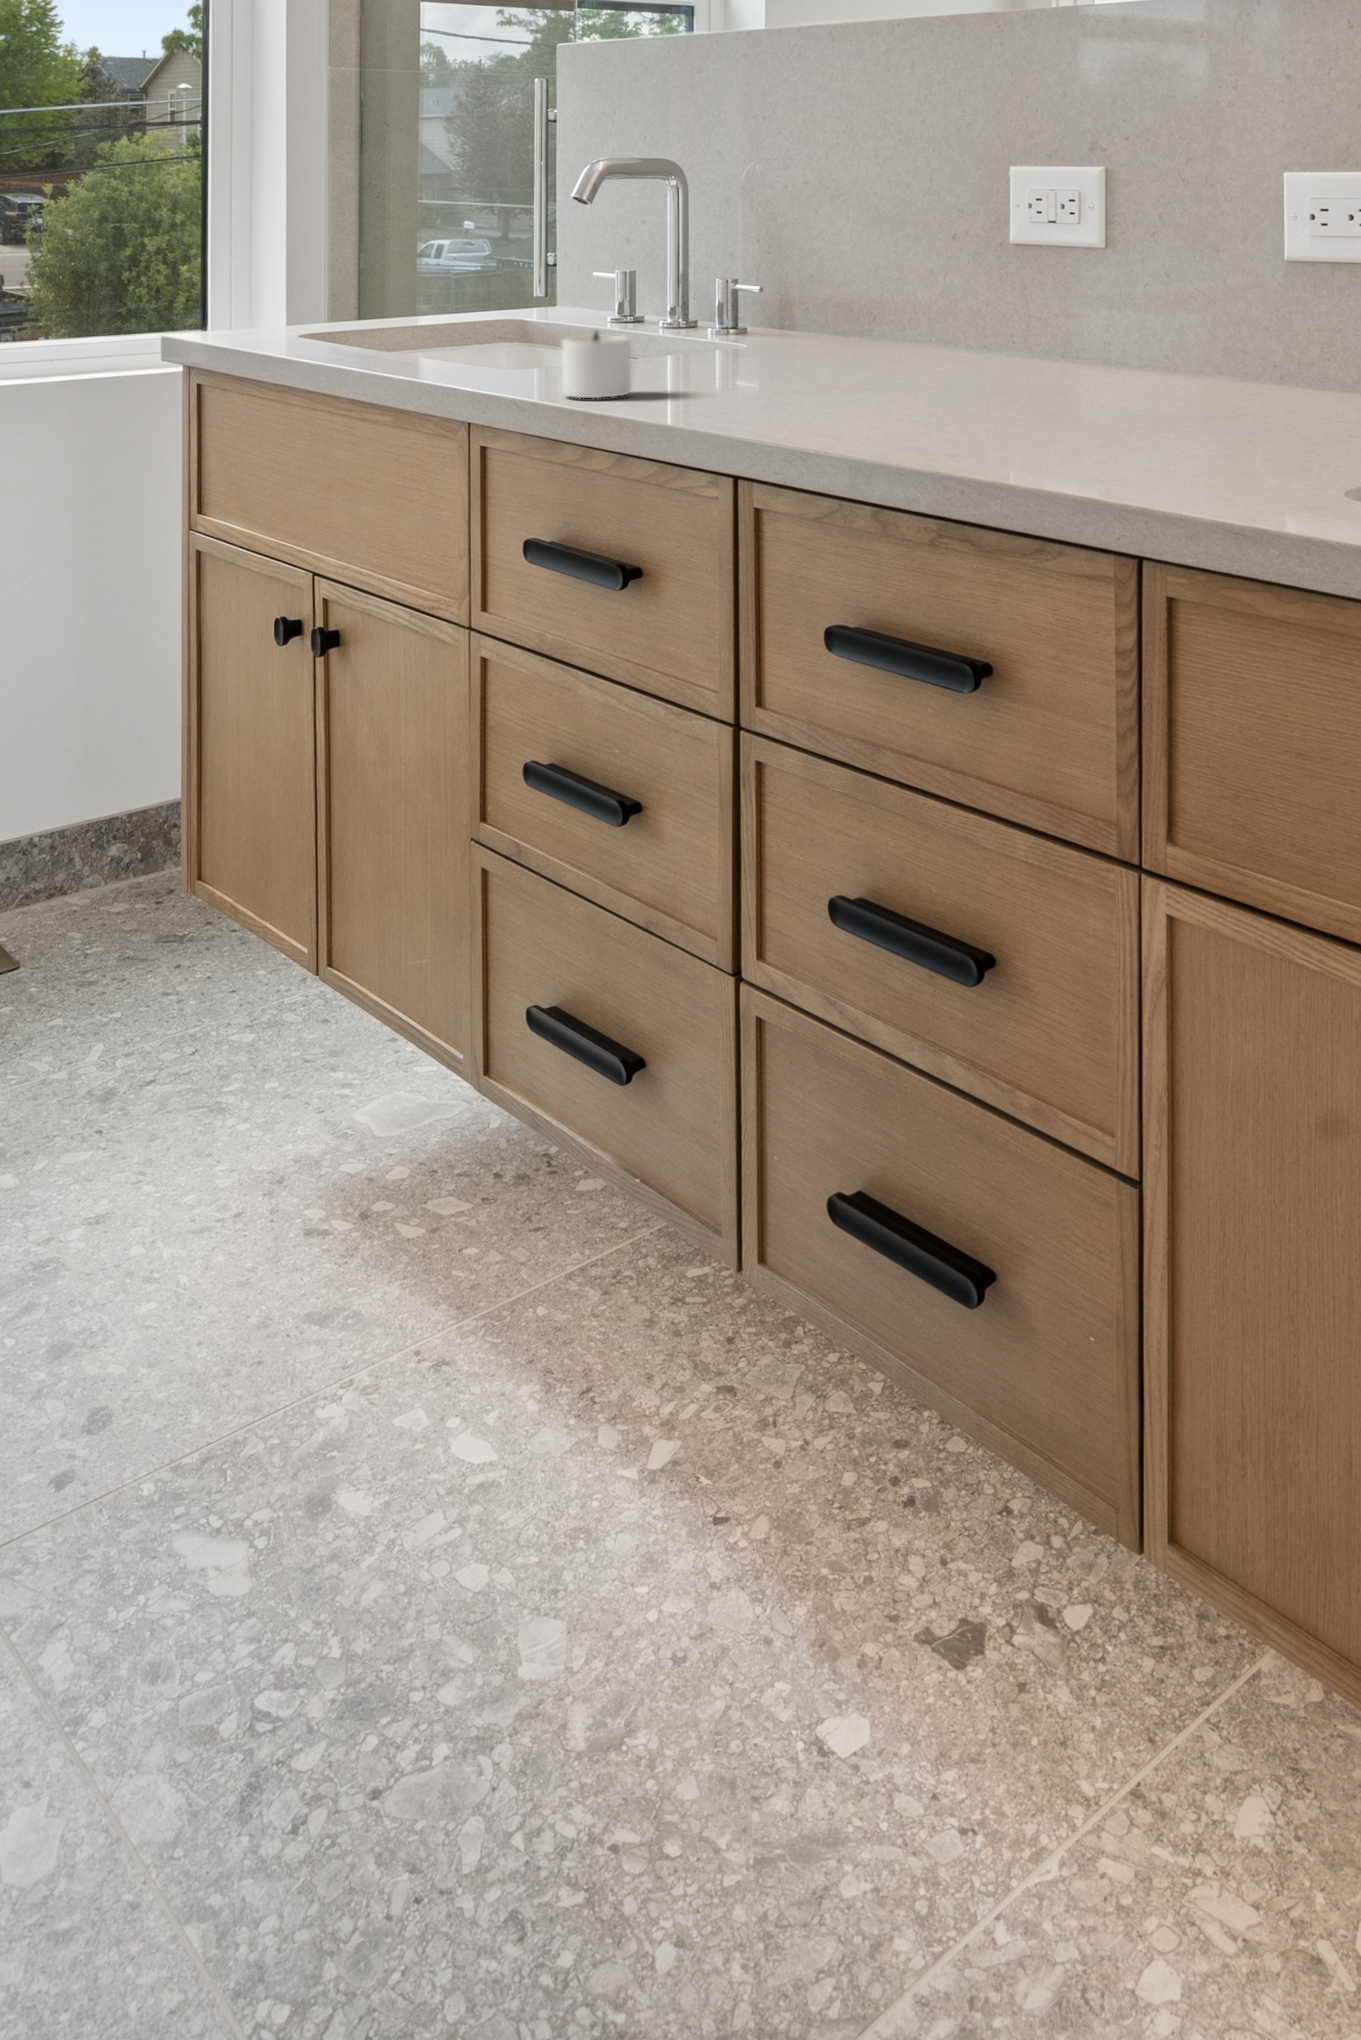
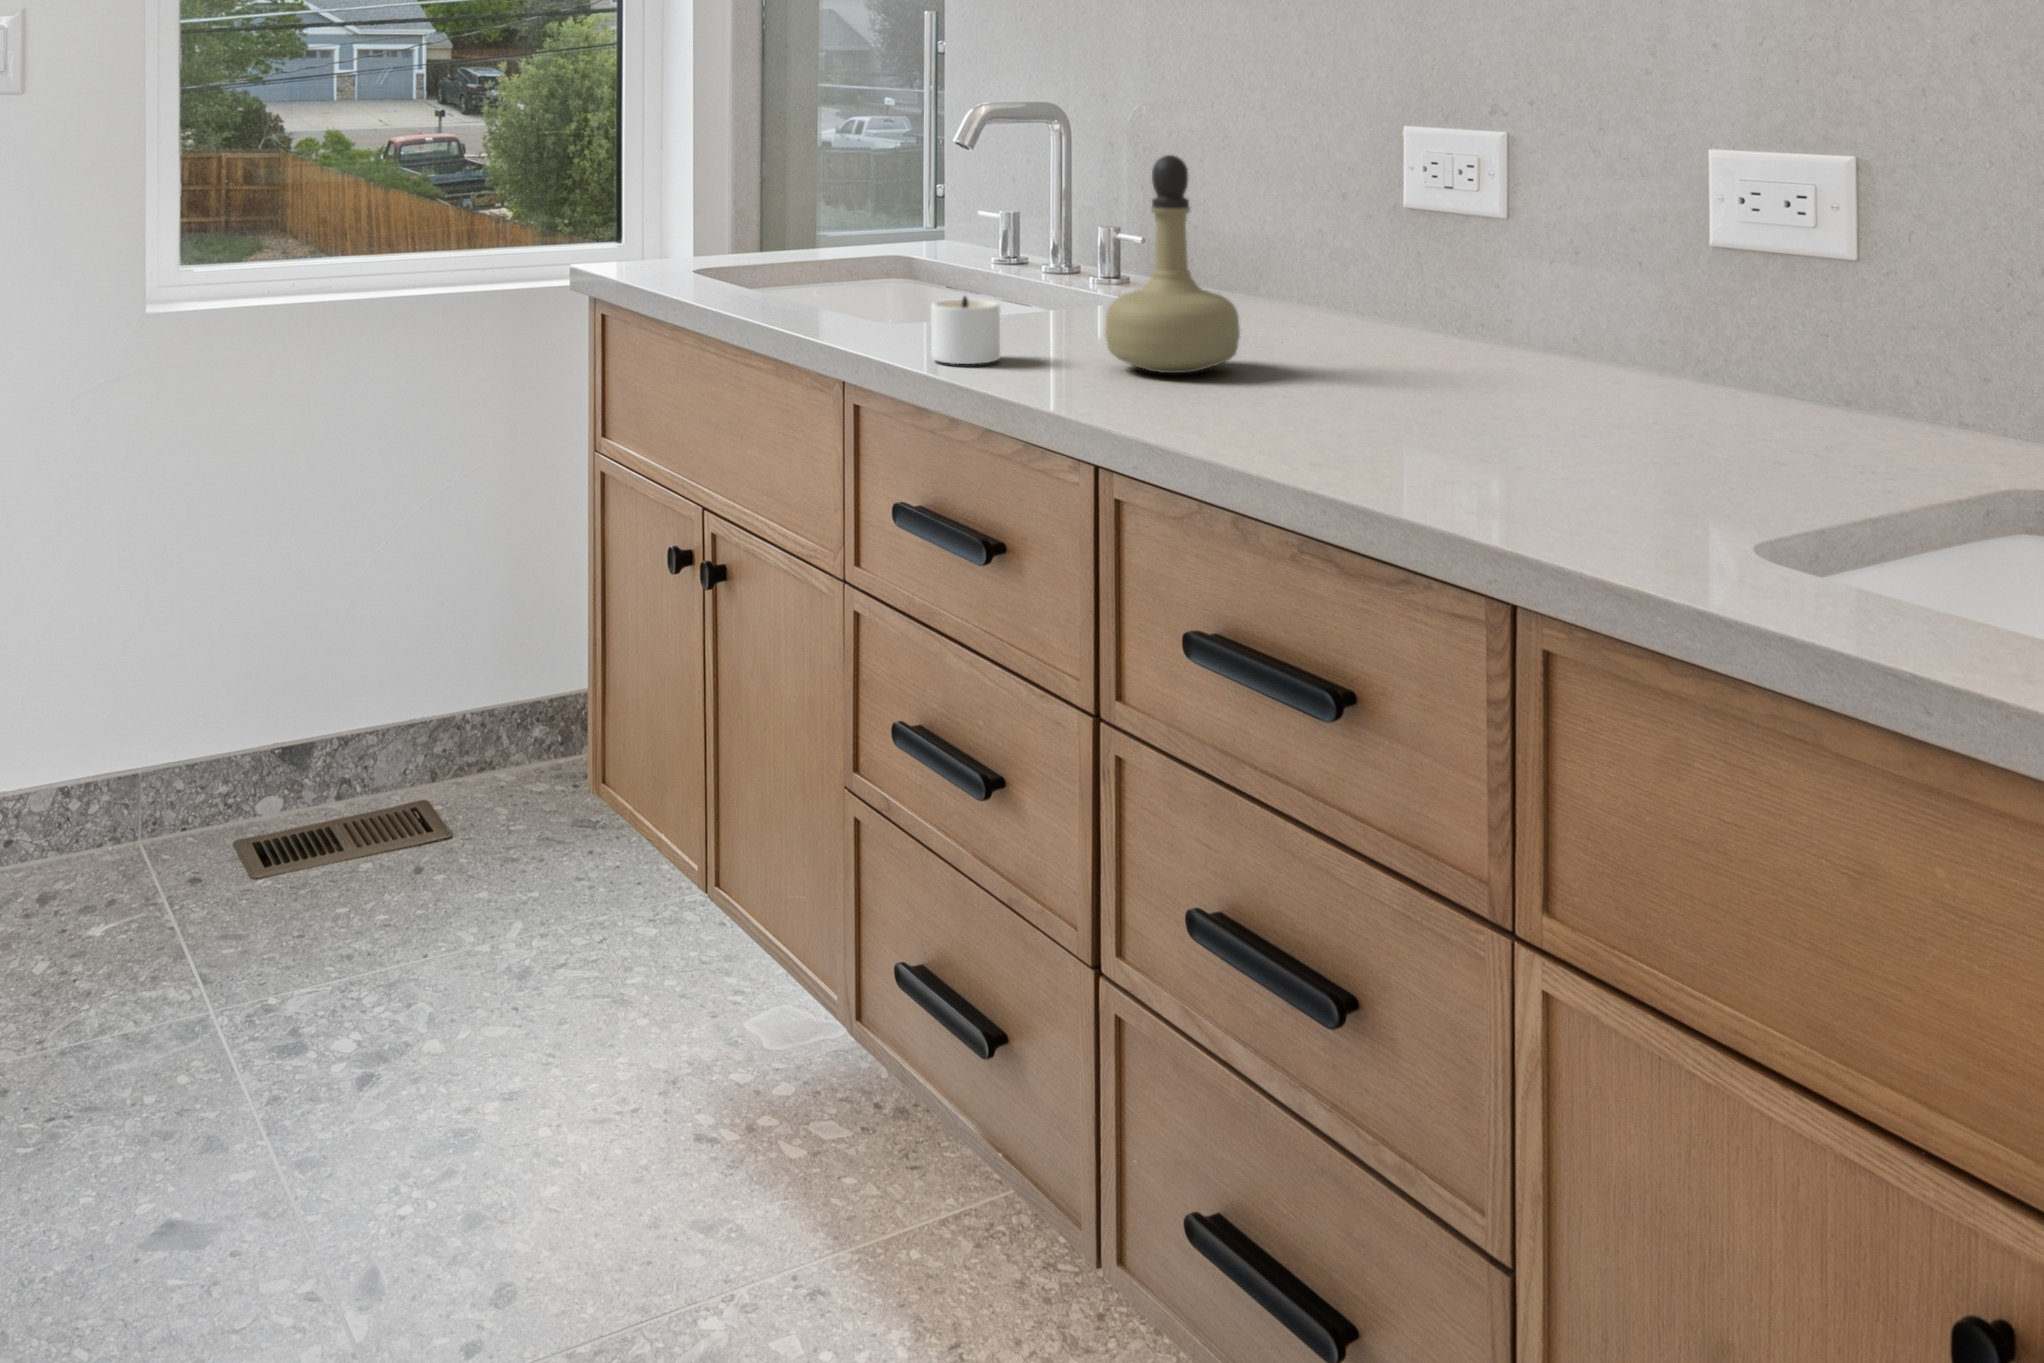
perfume bottle: none [736,185,865,397] -> present [1105,155,1240,373]

